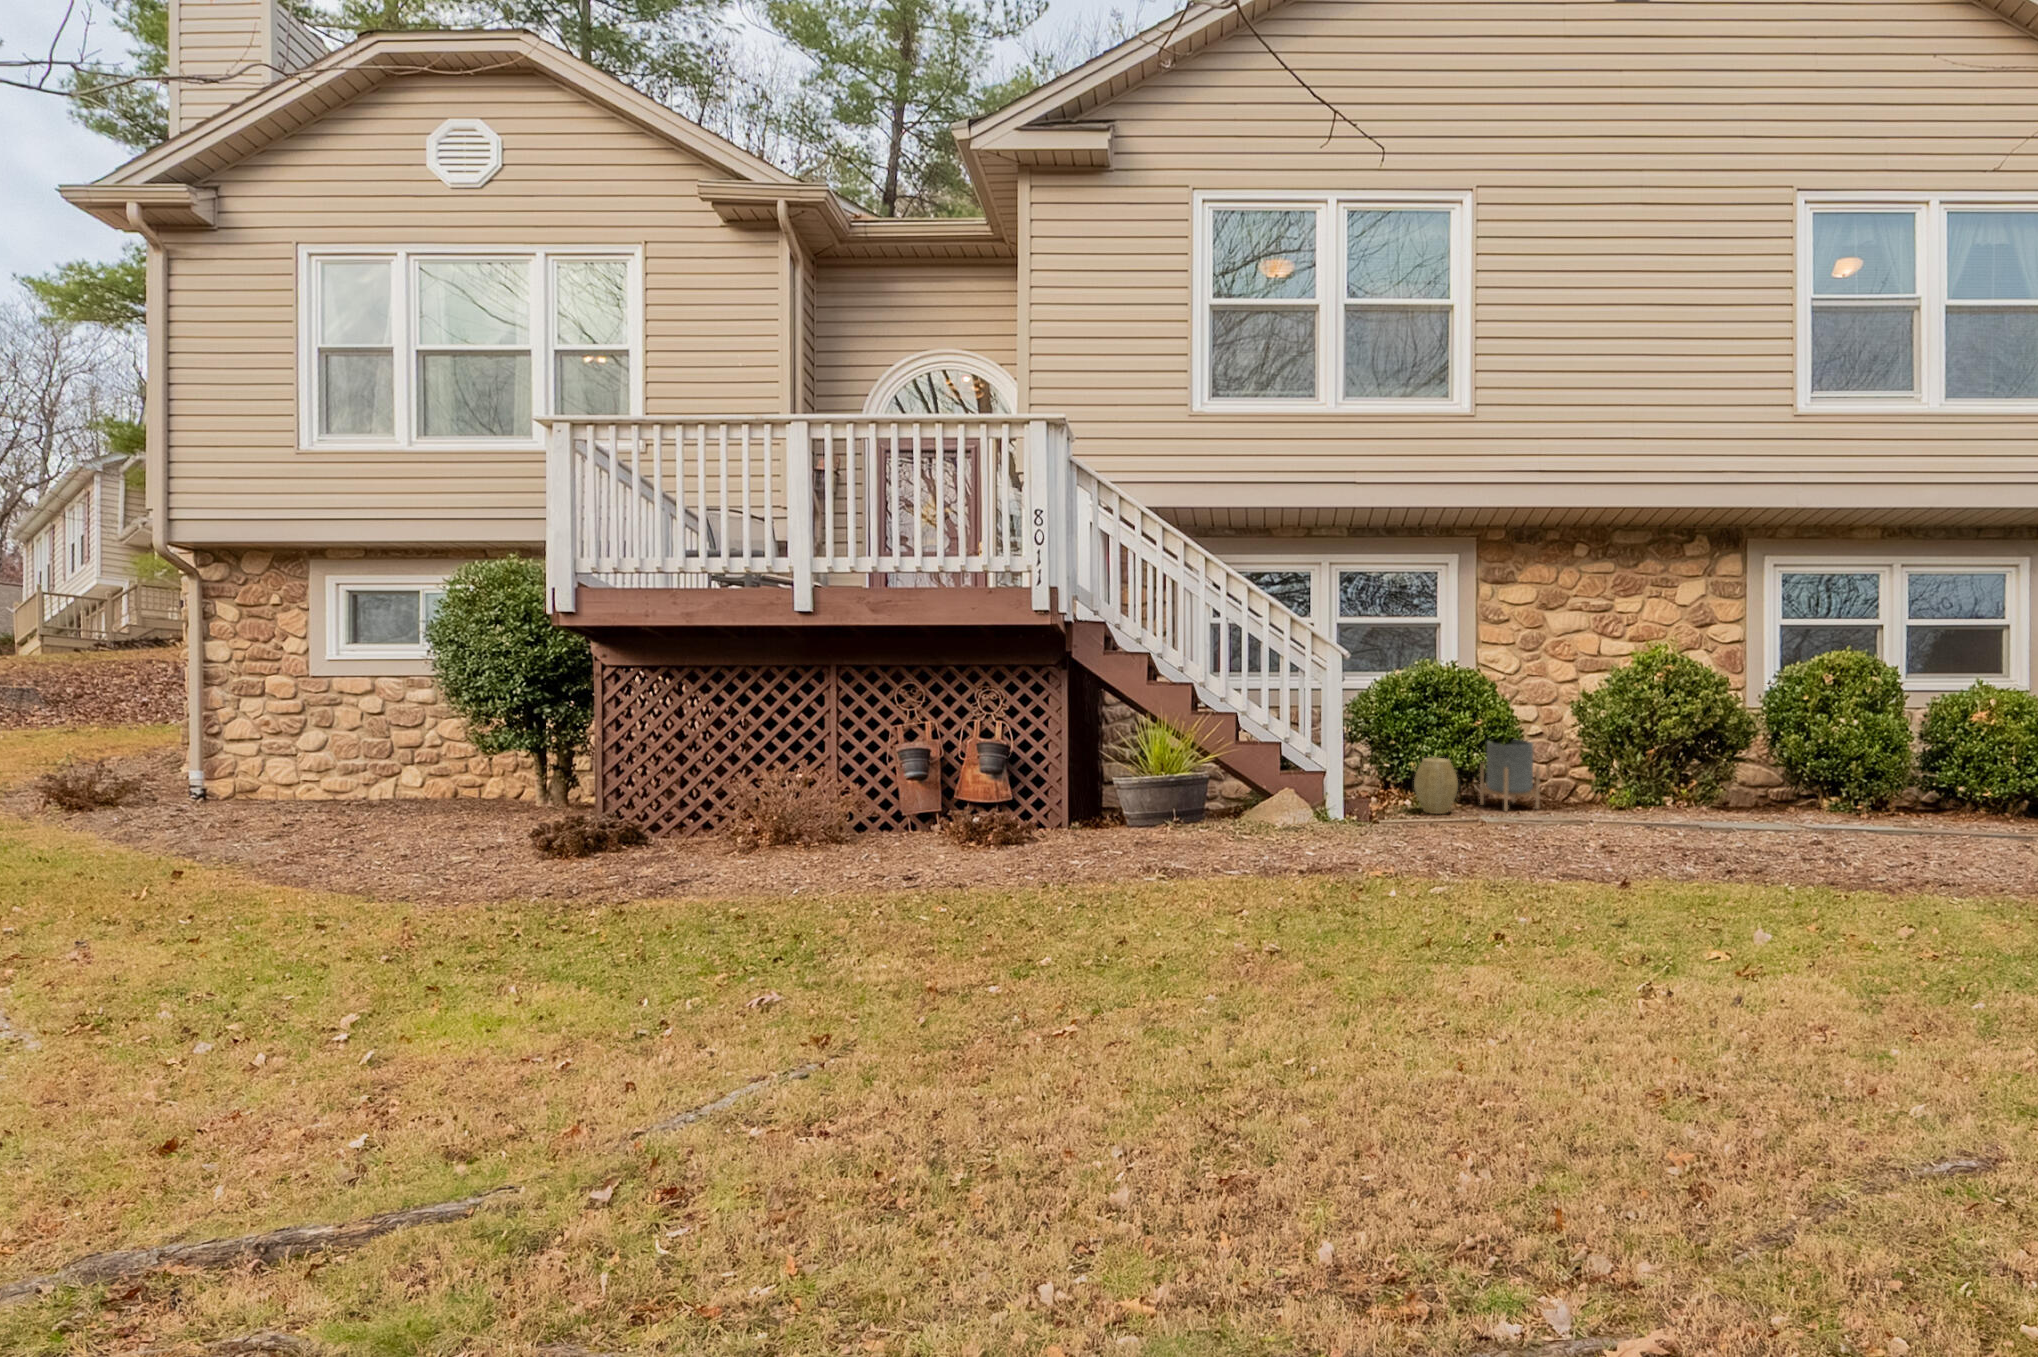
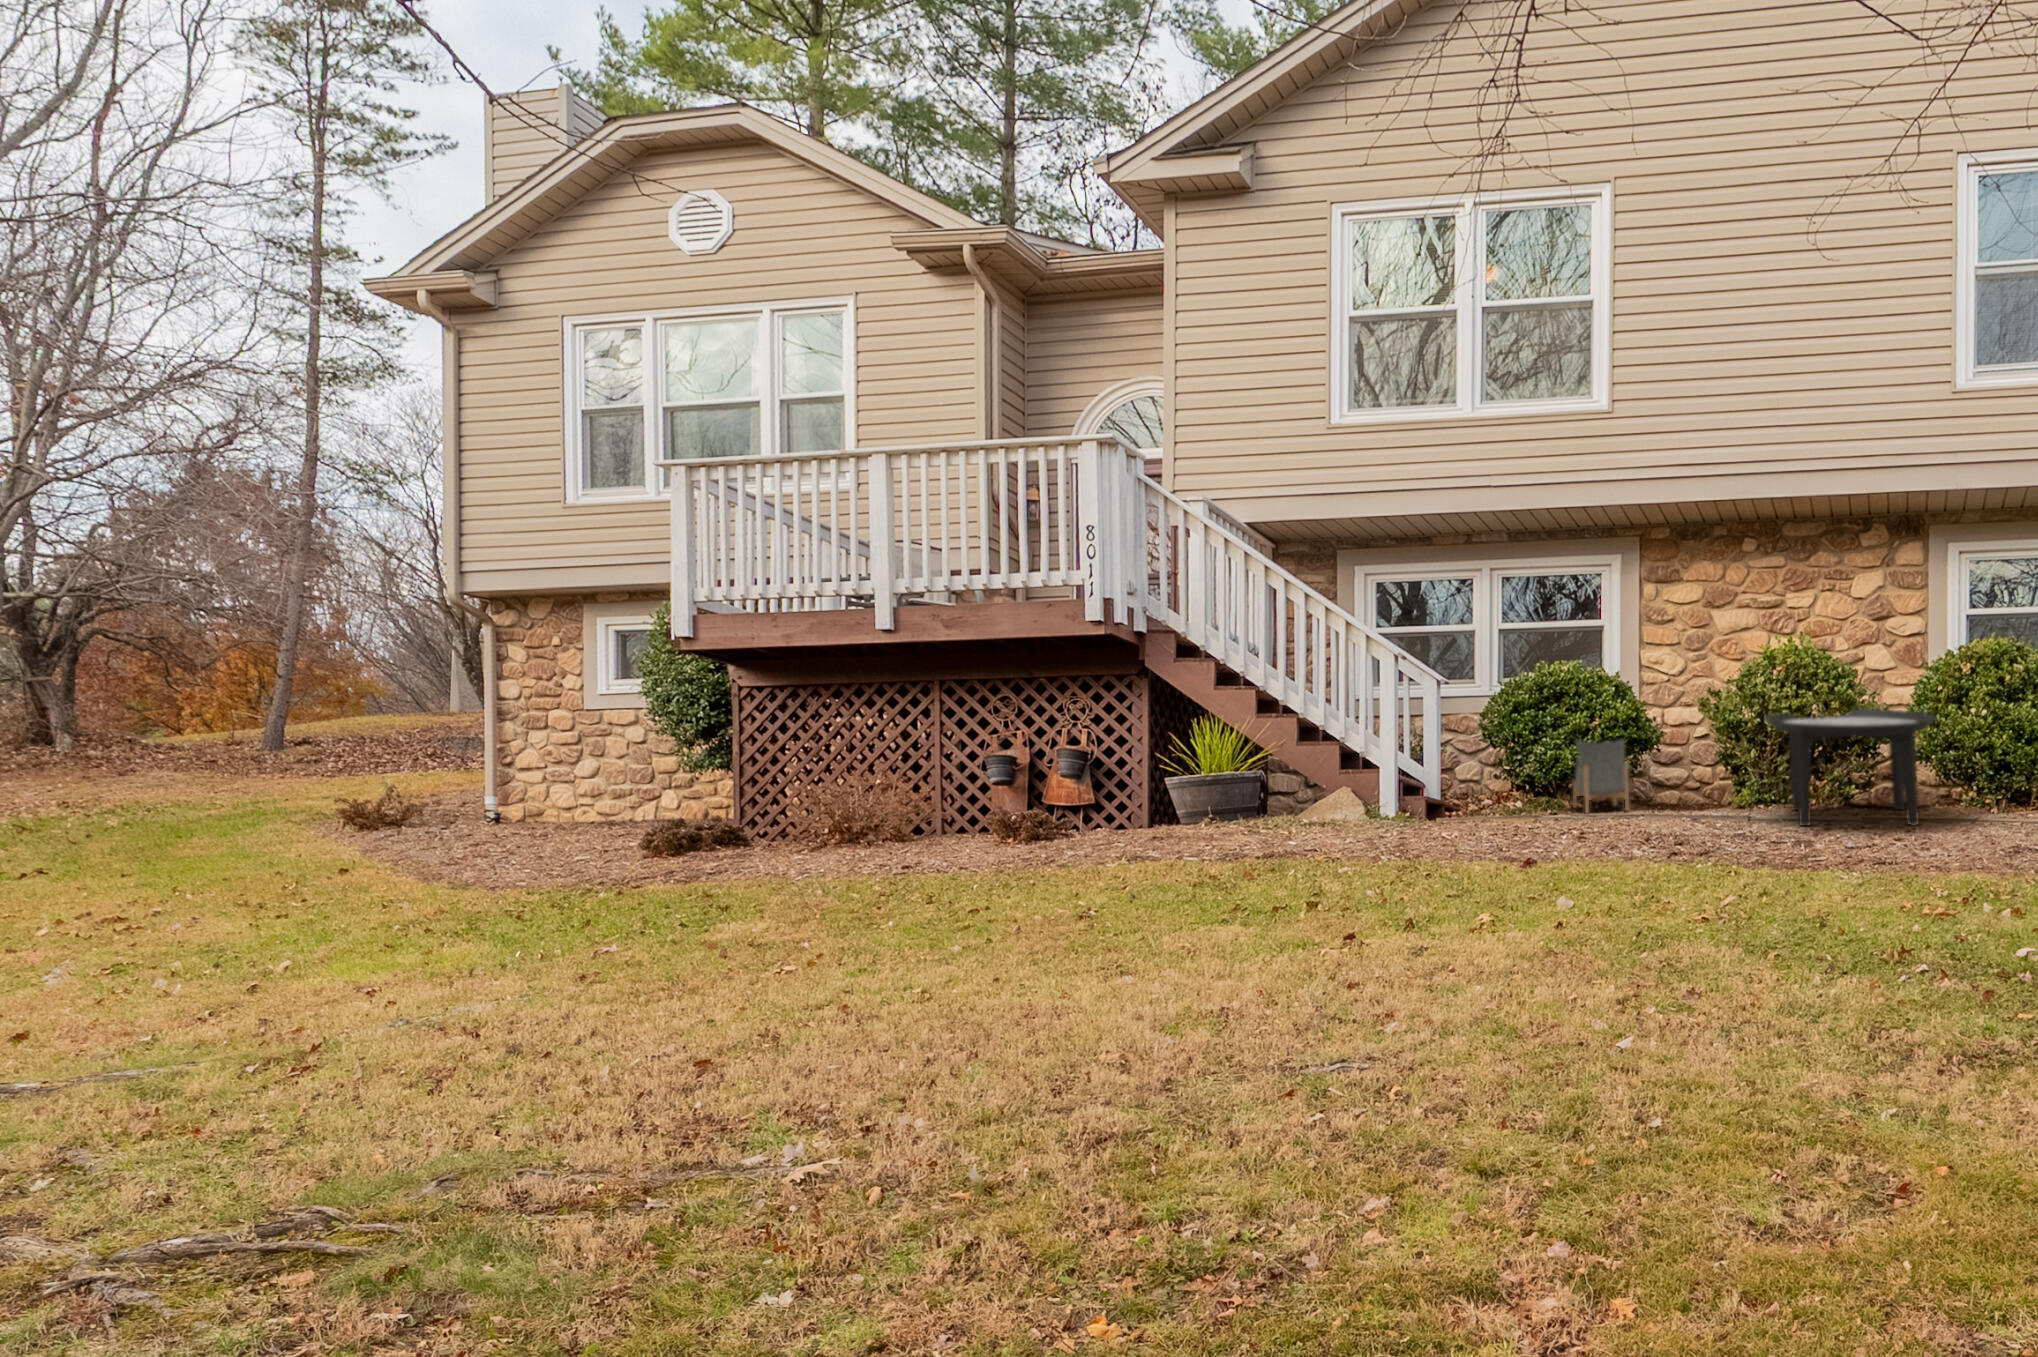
round table: none [1673,717,1835,828] -> present [1765,709,1936,826]
woven basket: present [1414,757,1458,814] -> none [1486,756,1533,816]

